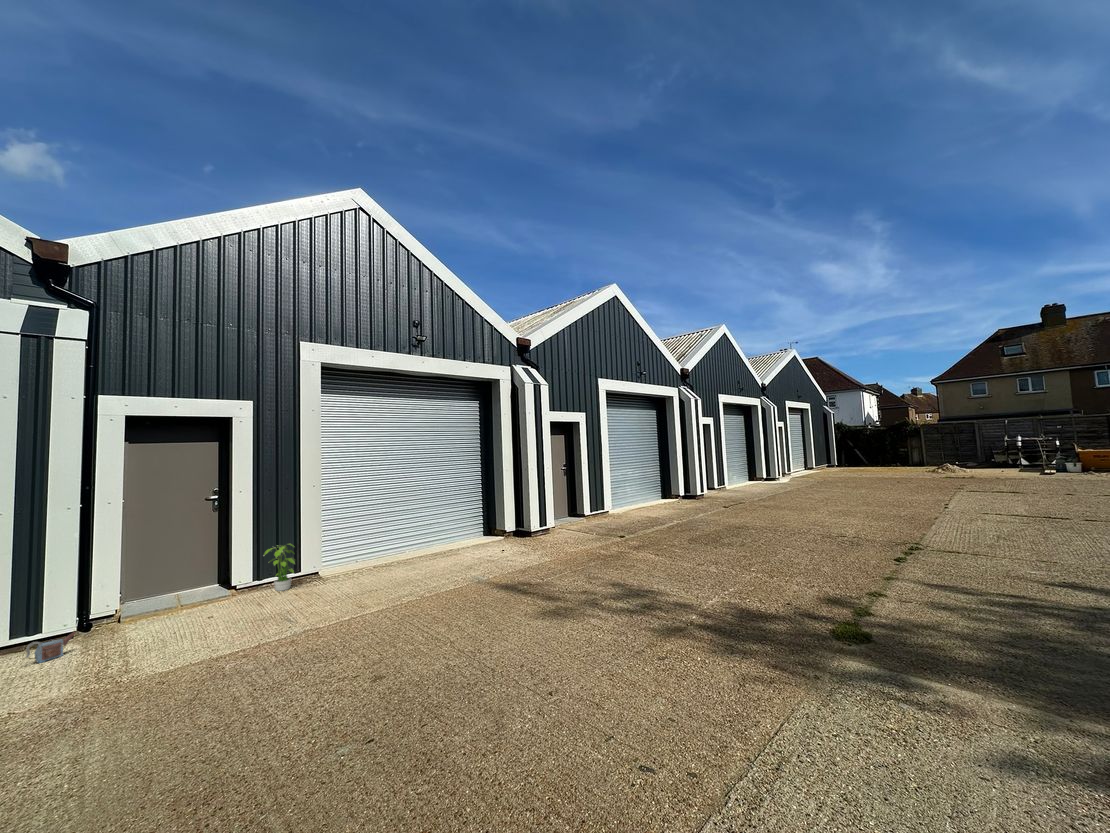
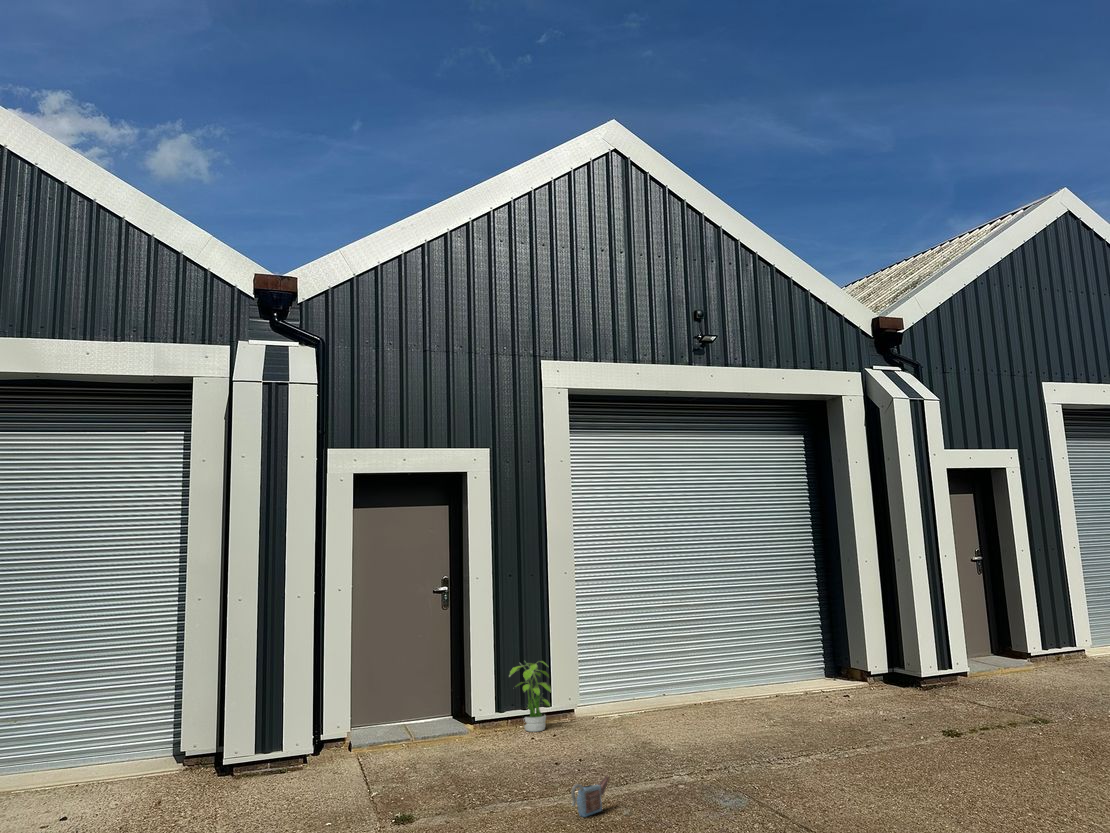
watering can: present [26,632,76,663] -> present [571,776,609,817]

